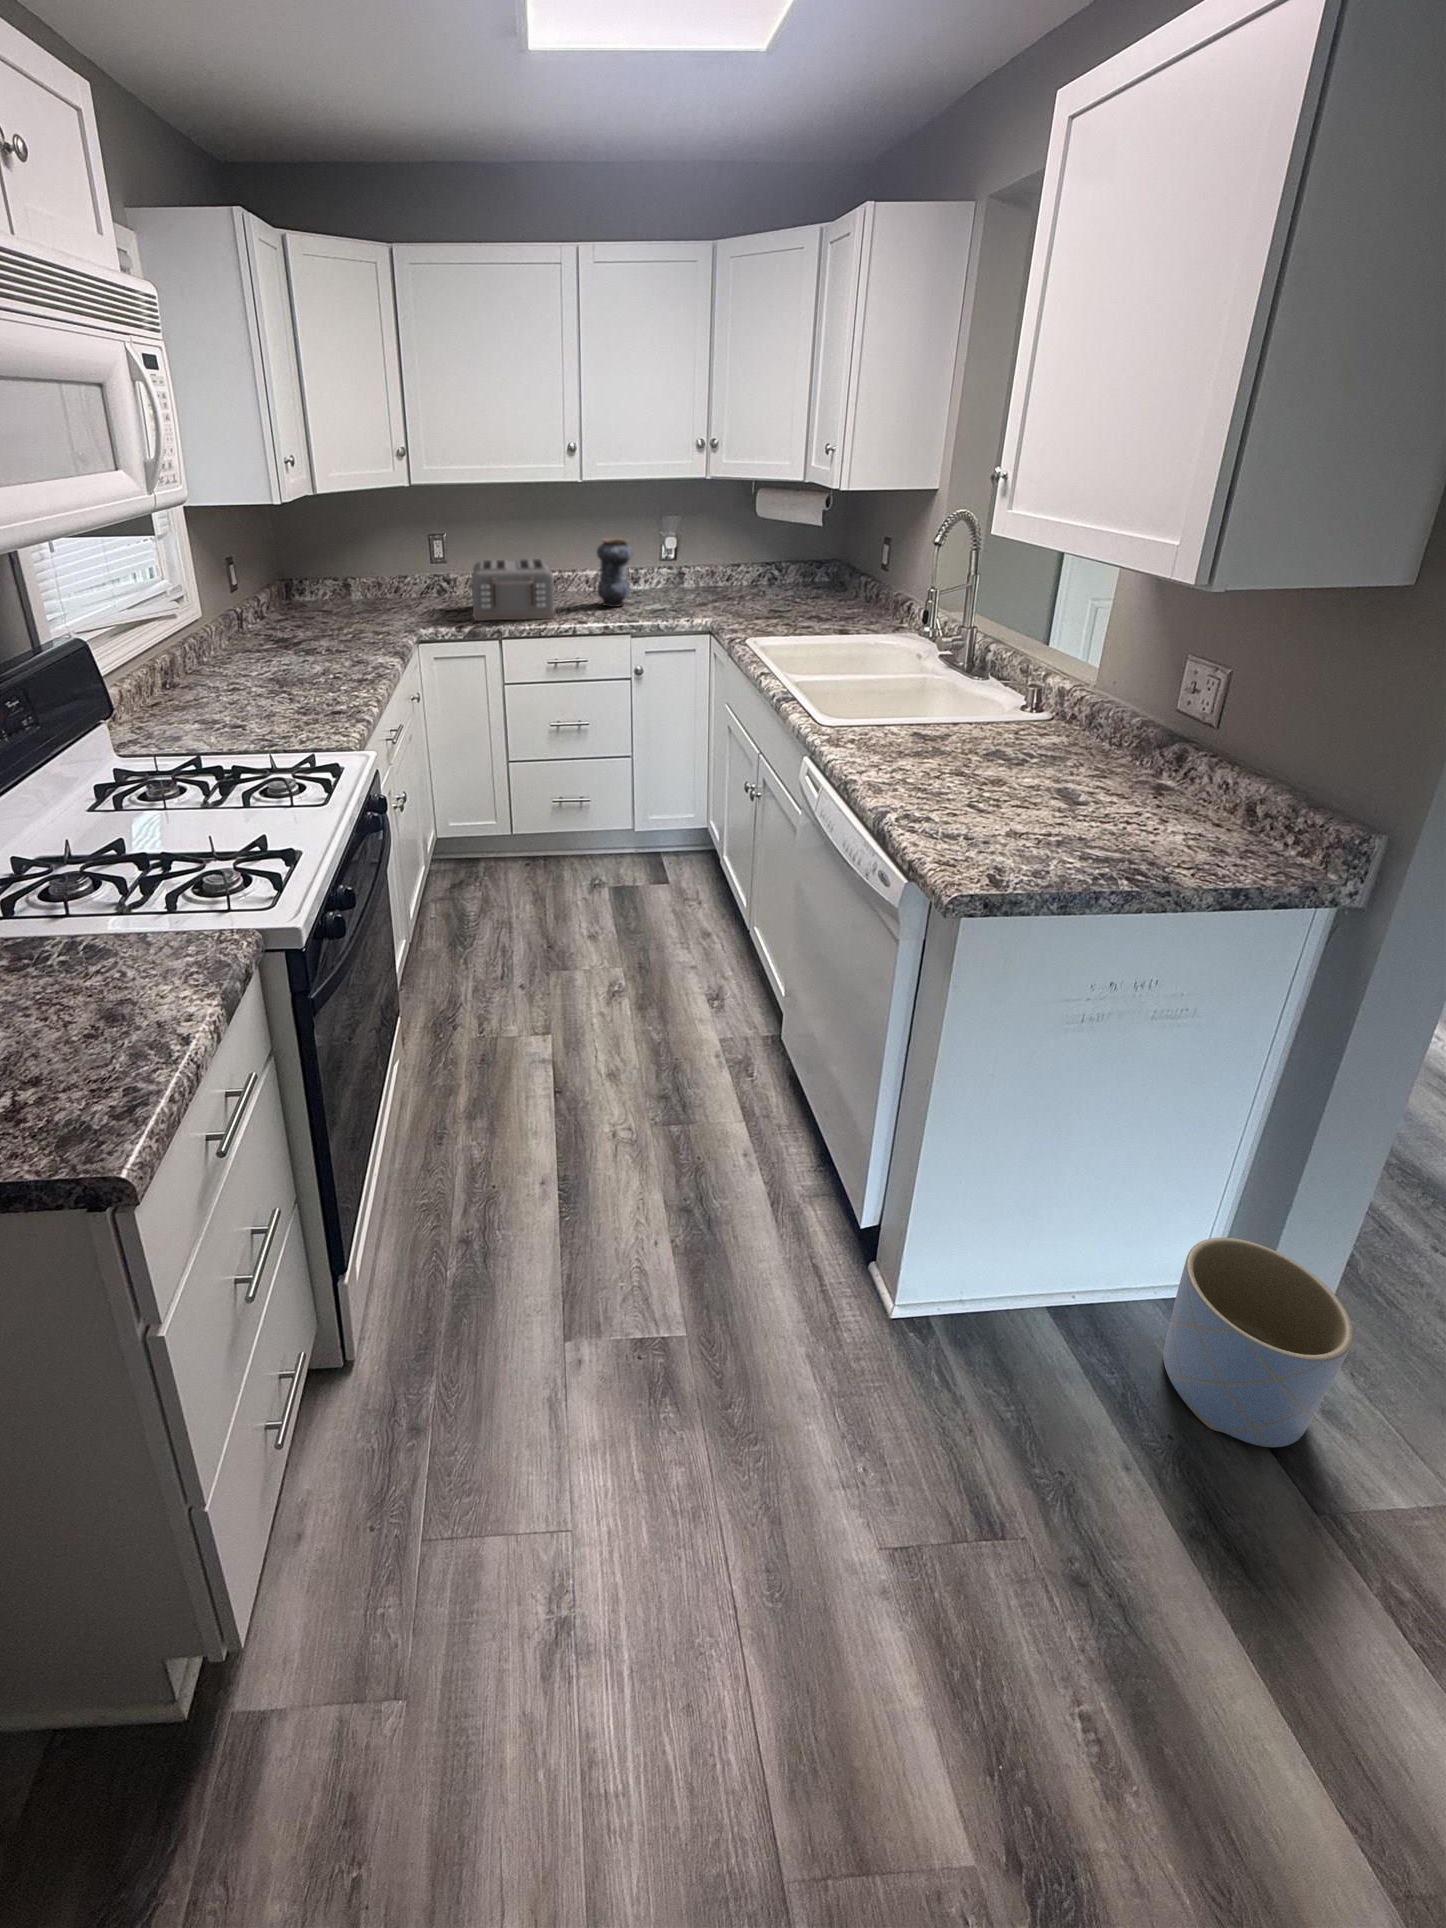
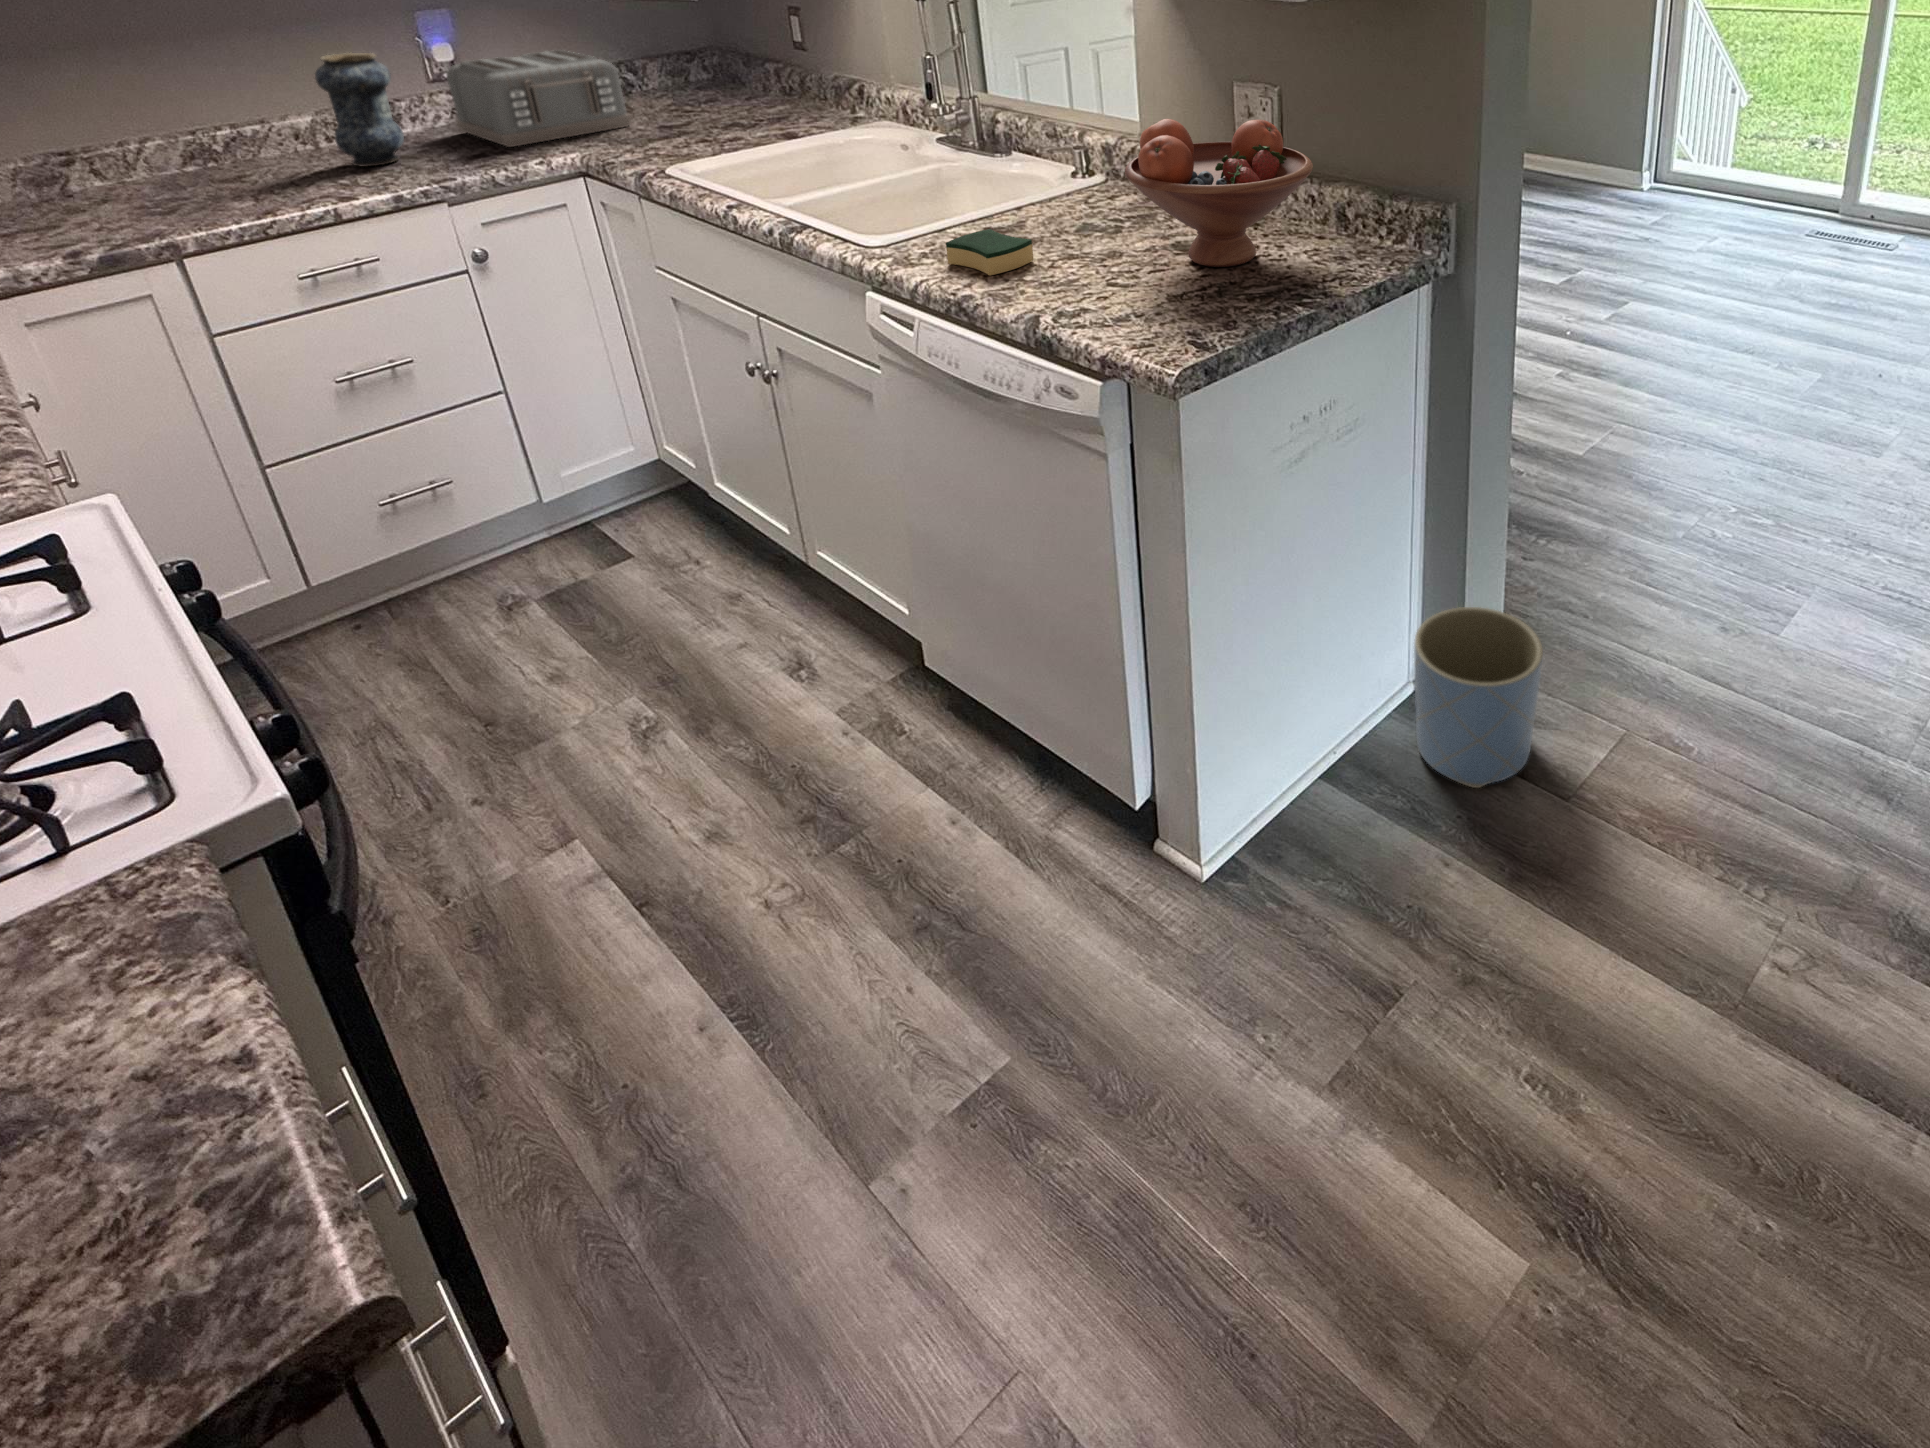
toaster: present [472,559,555,621] -> present [446,50,631,147]
fruit bowl: none [1013,678,1213,825] -> present [1125,119,1313,267]
sponge: none [859,734,926,771] -> present [946,229,1034,276]

